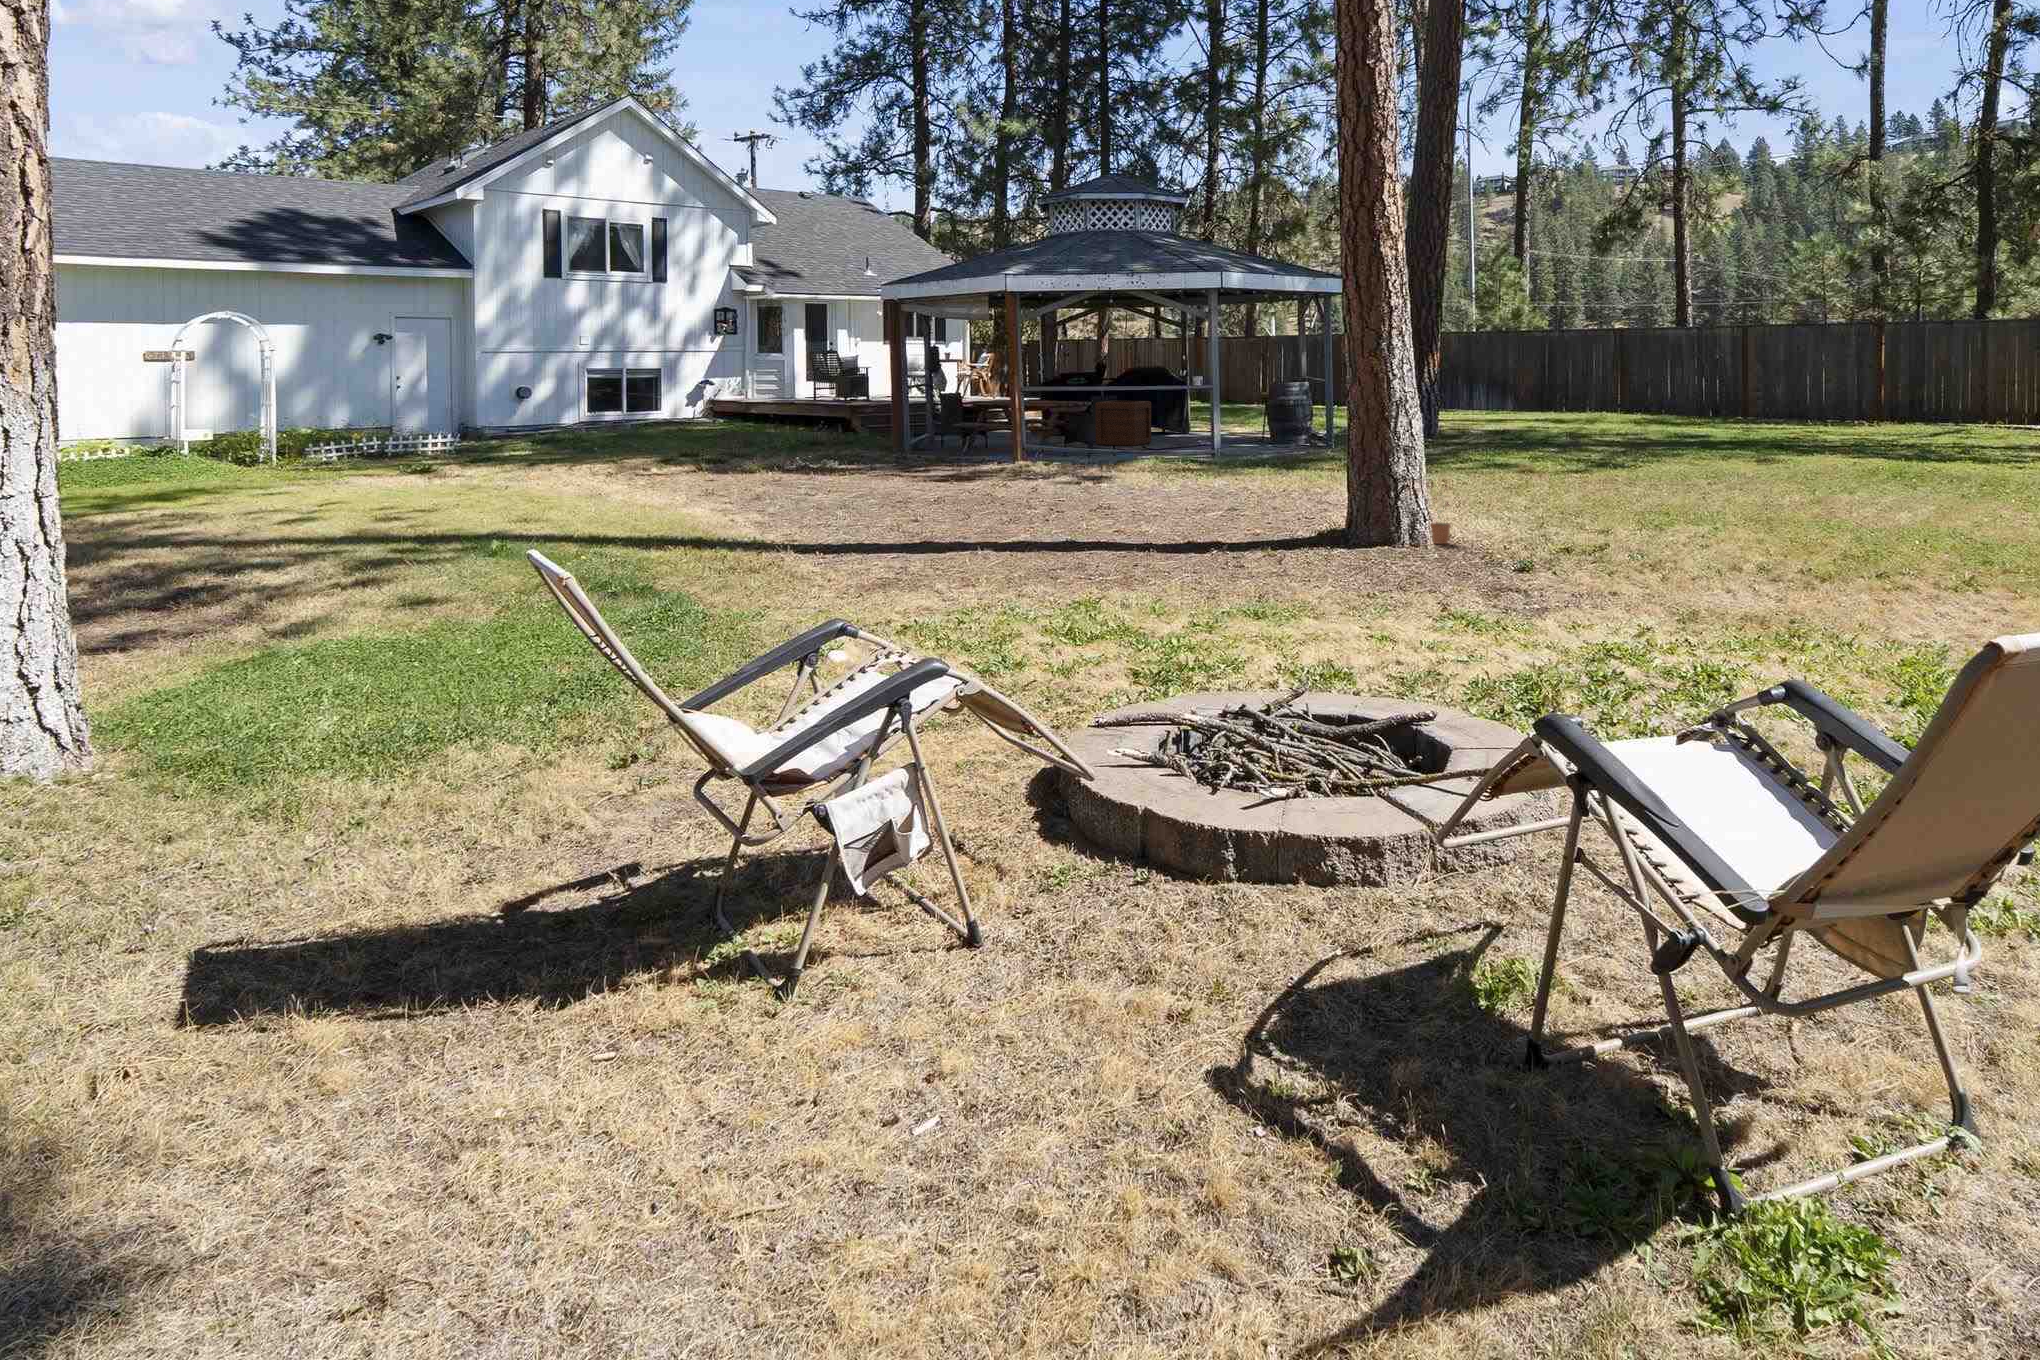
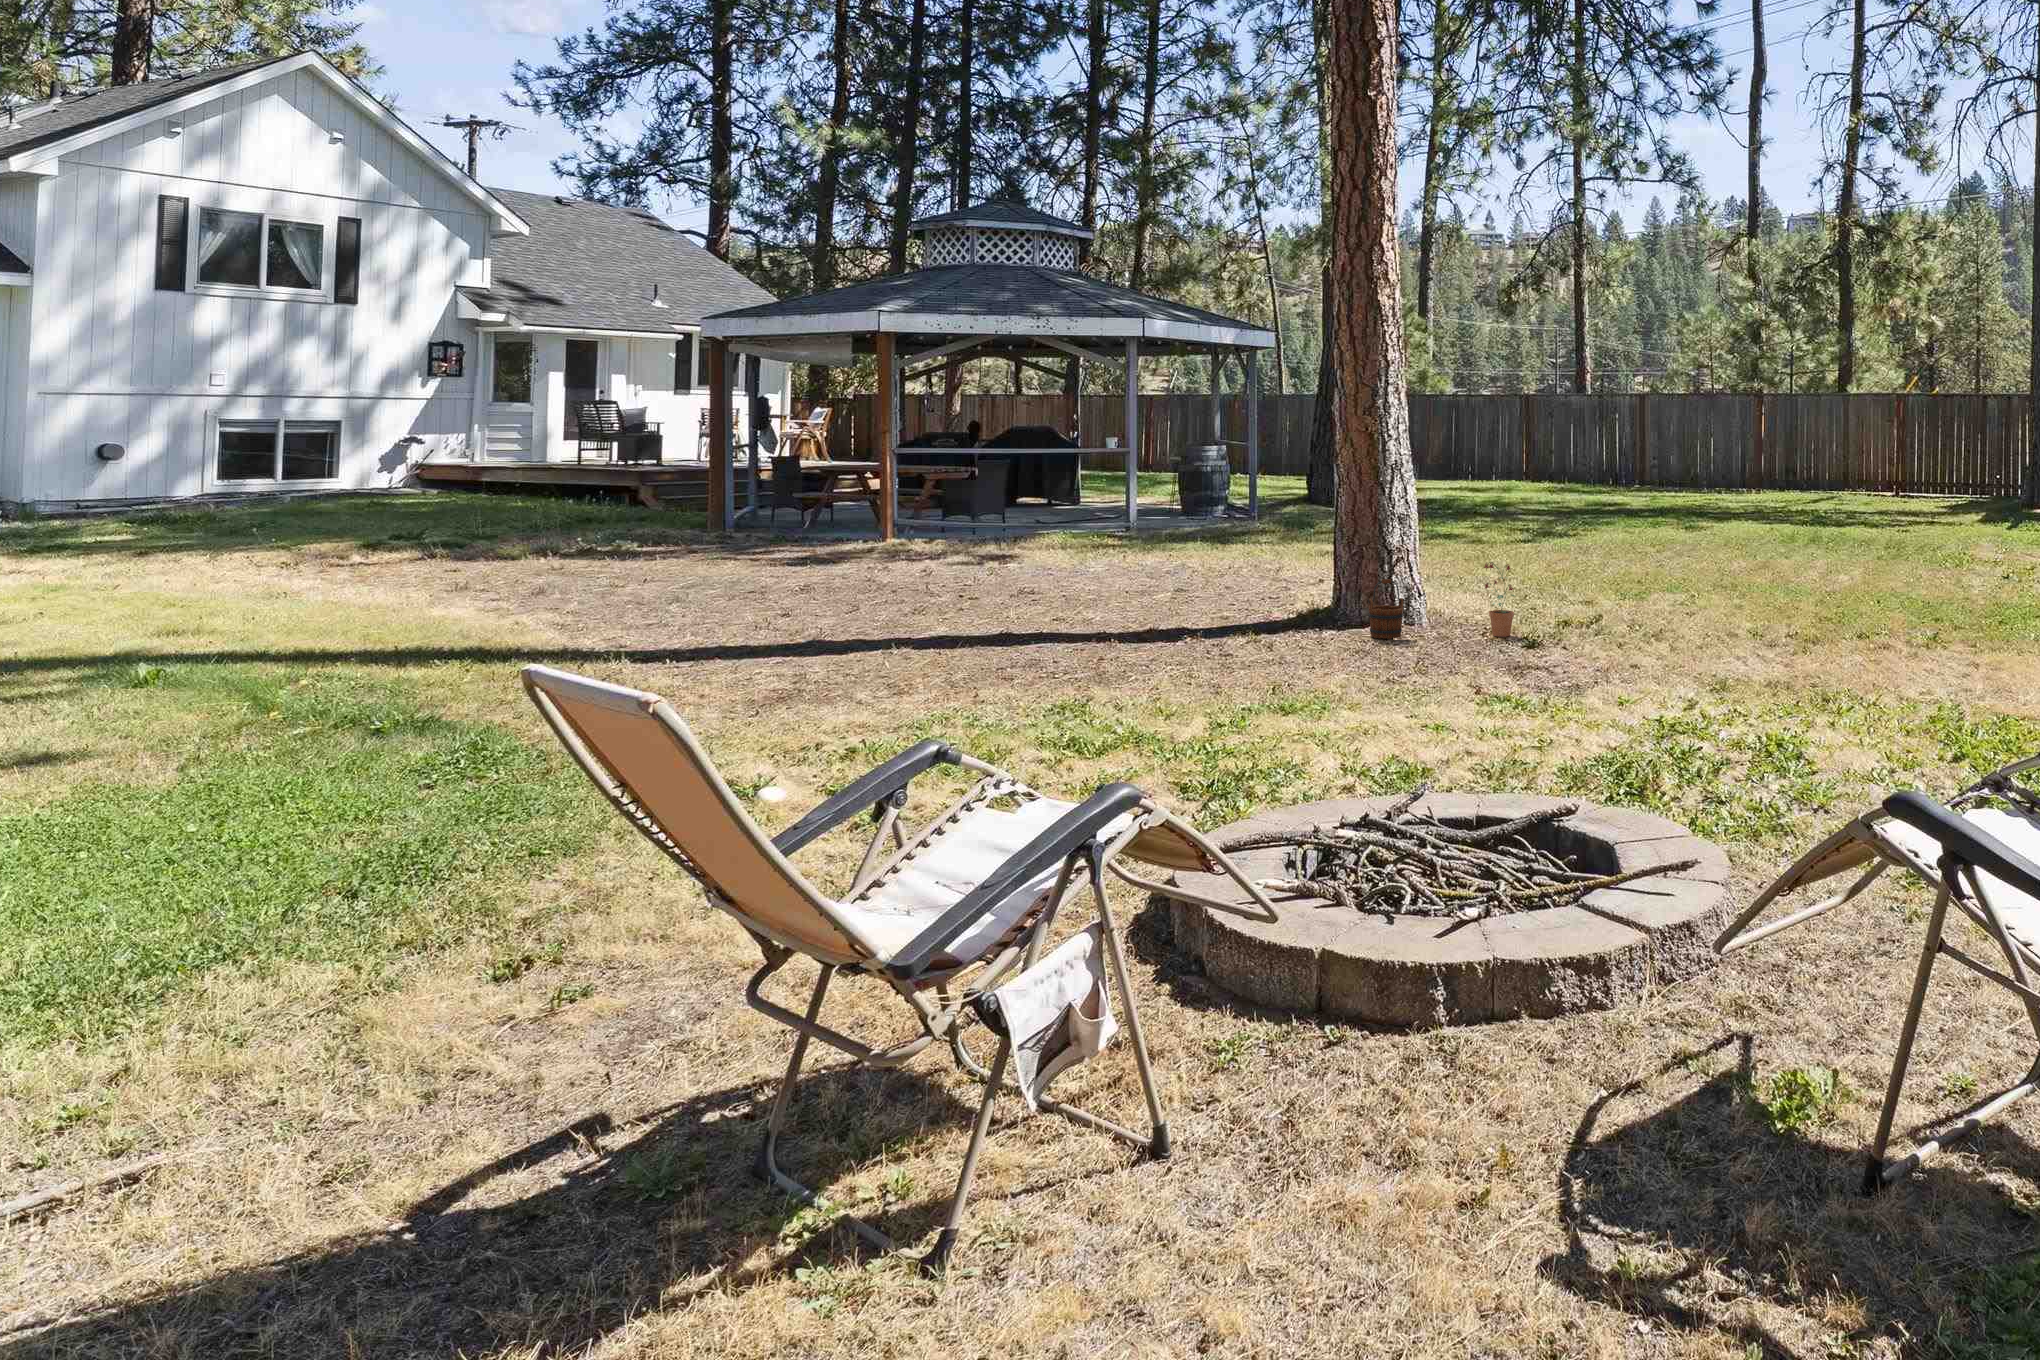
wooden crate: present [1095,401,1151,446] -> none [981,464,1050,519]
wooden bucket: none [1327,494,1359,542] -> present [1368,579,1404,639]

